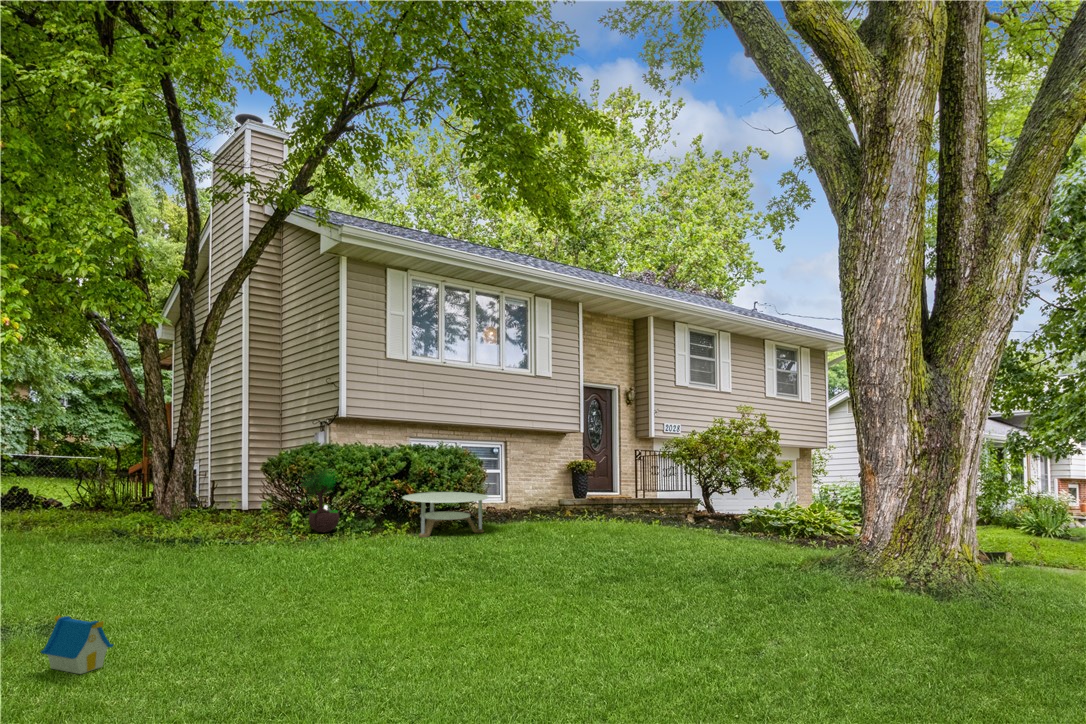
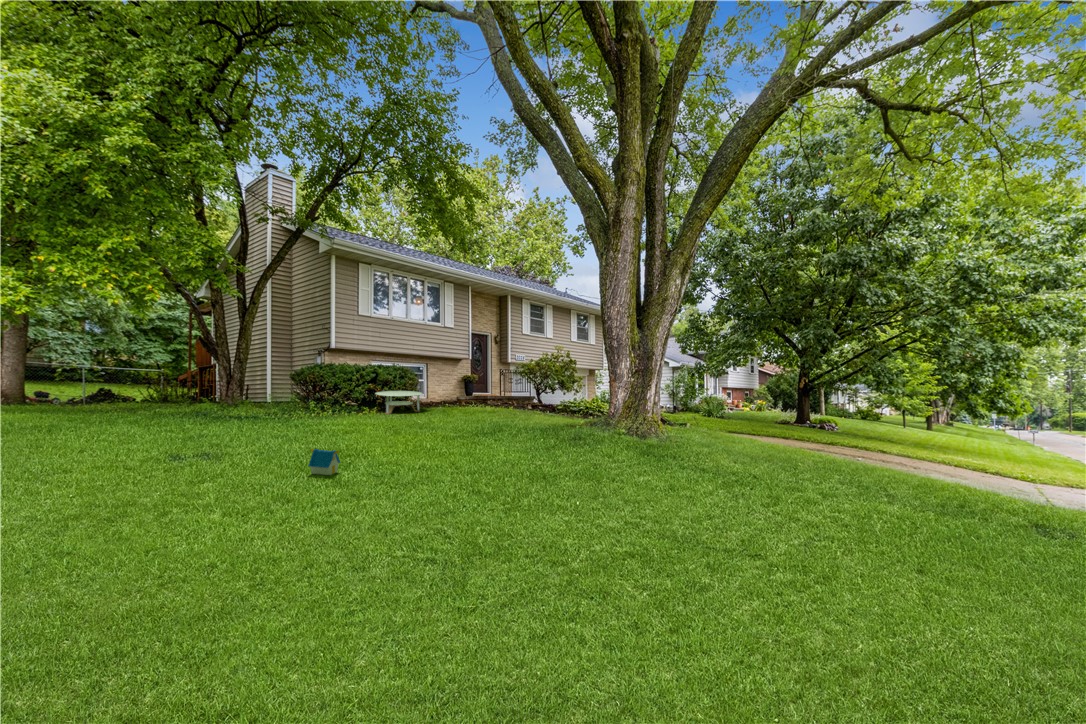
potted tree: present [302,470,339,533] -> none [316,375,340,413]
toy house: present [41,615,113,674] -> present [308,449,341,475]

